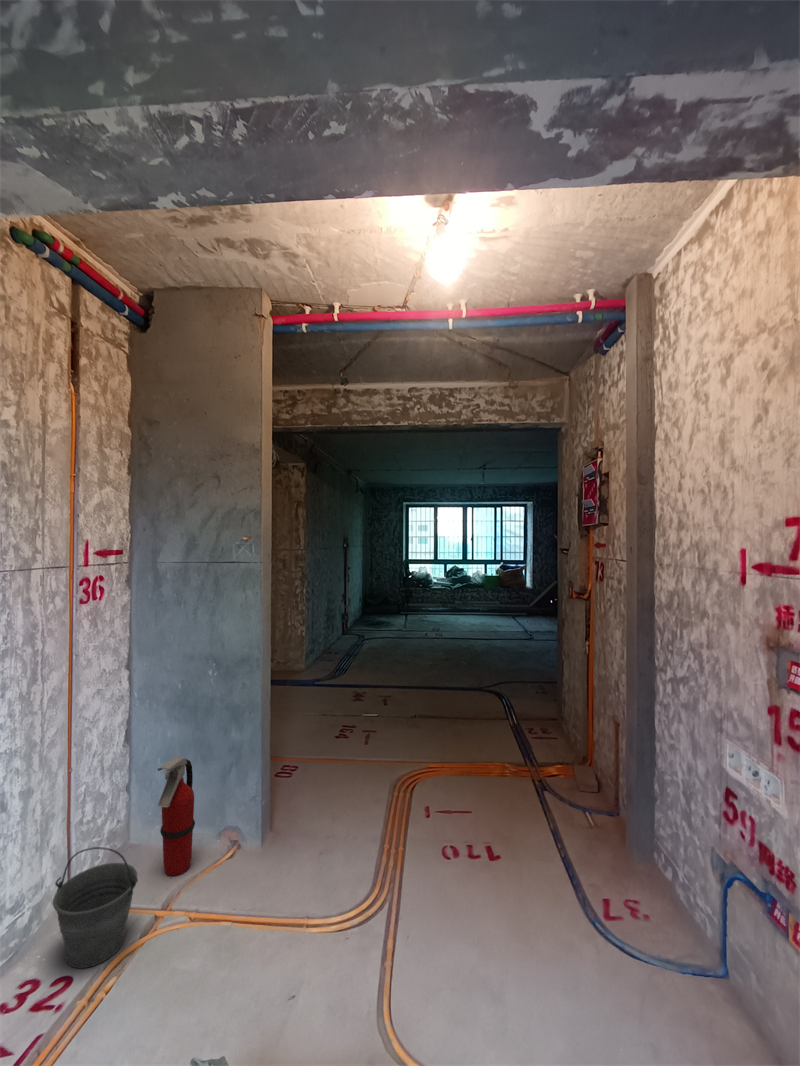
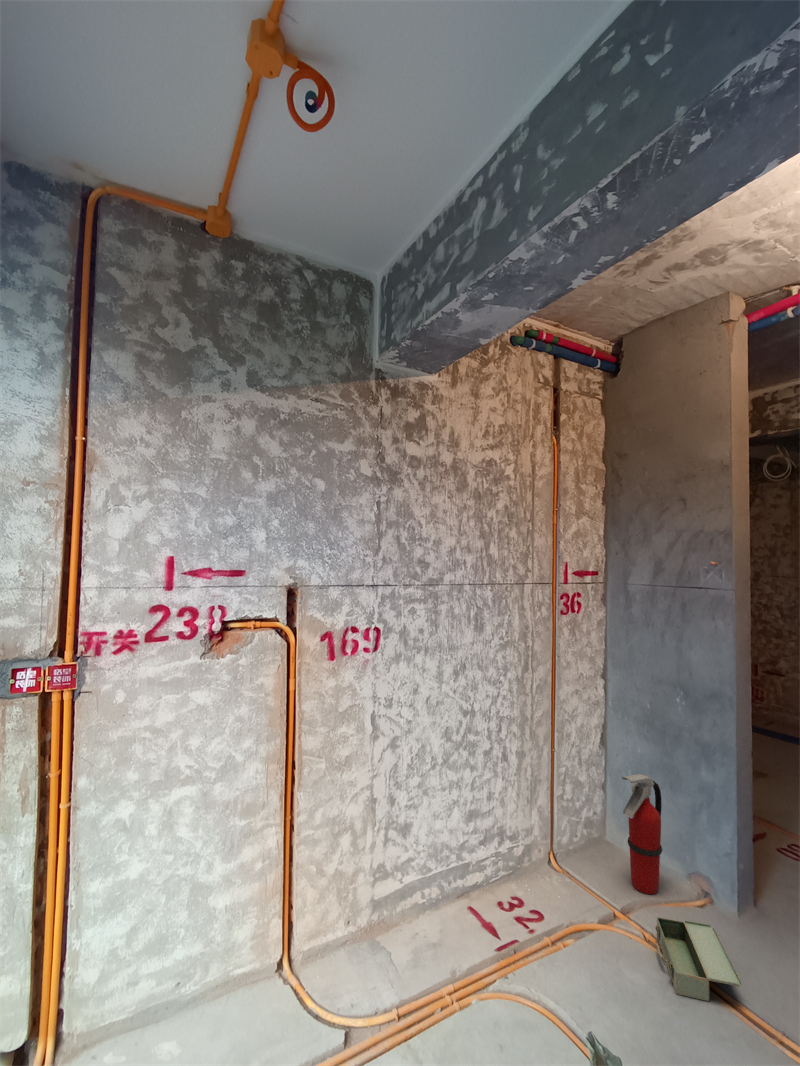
bucket: present [53,847,138,968] -> none [535,817,599,923]
toolbox: none [197,869,274,953] -> present [656,917,741,1001]

